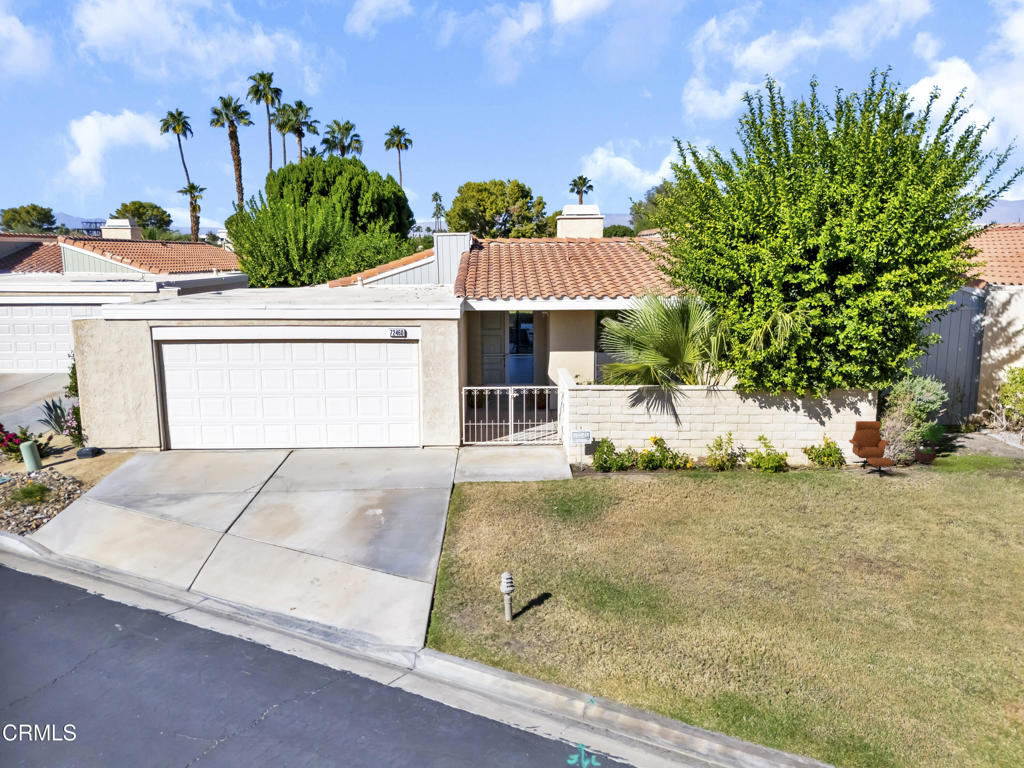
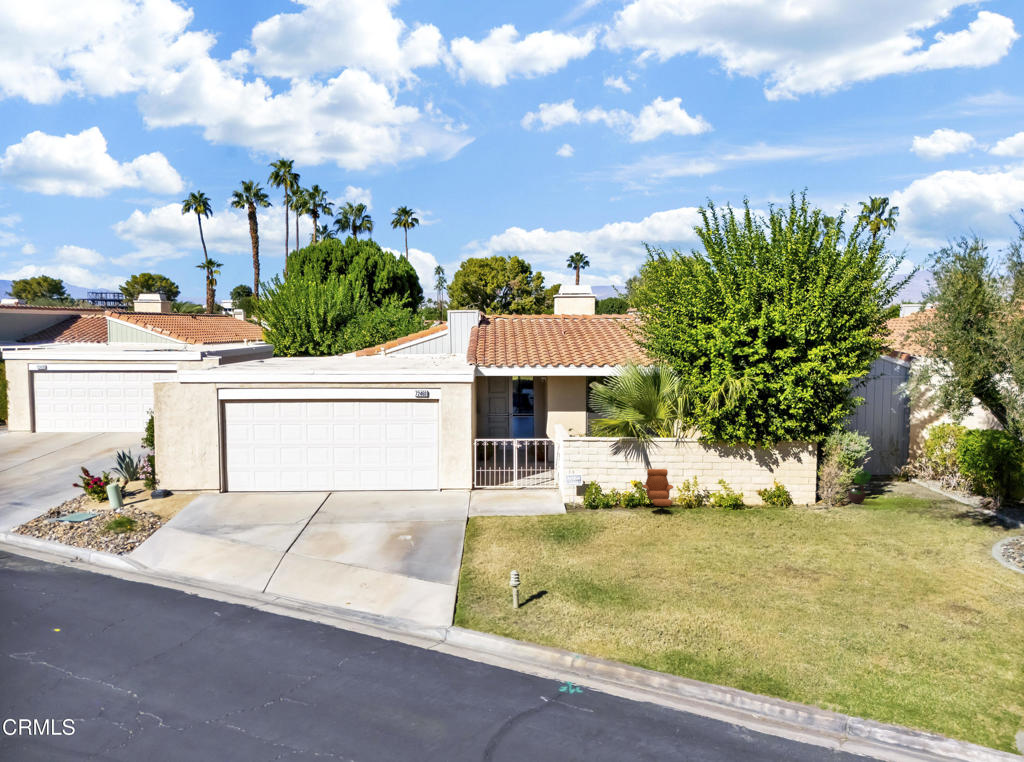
lounge chair: present [849,421,894,477] -> present [642,469,673,514]

